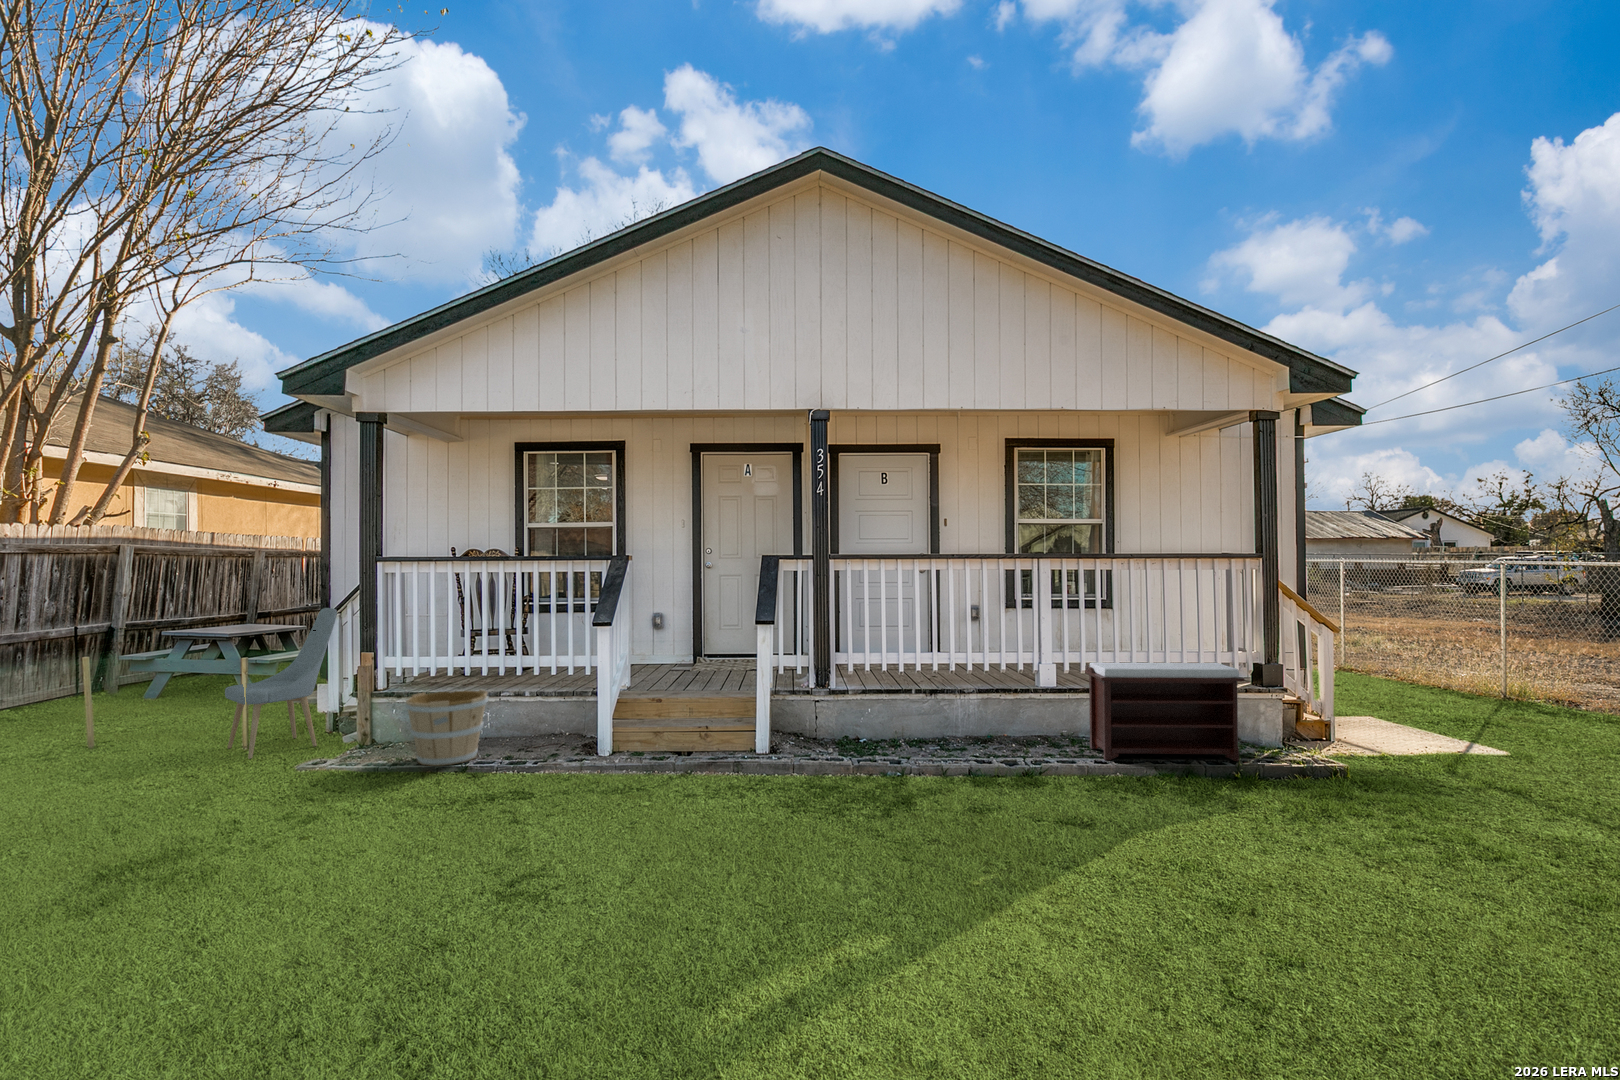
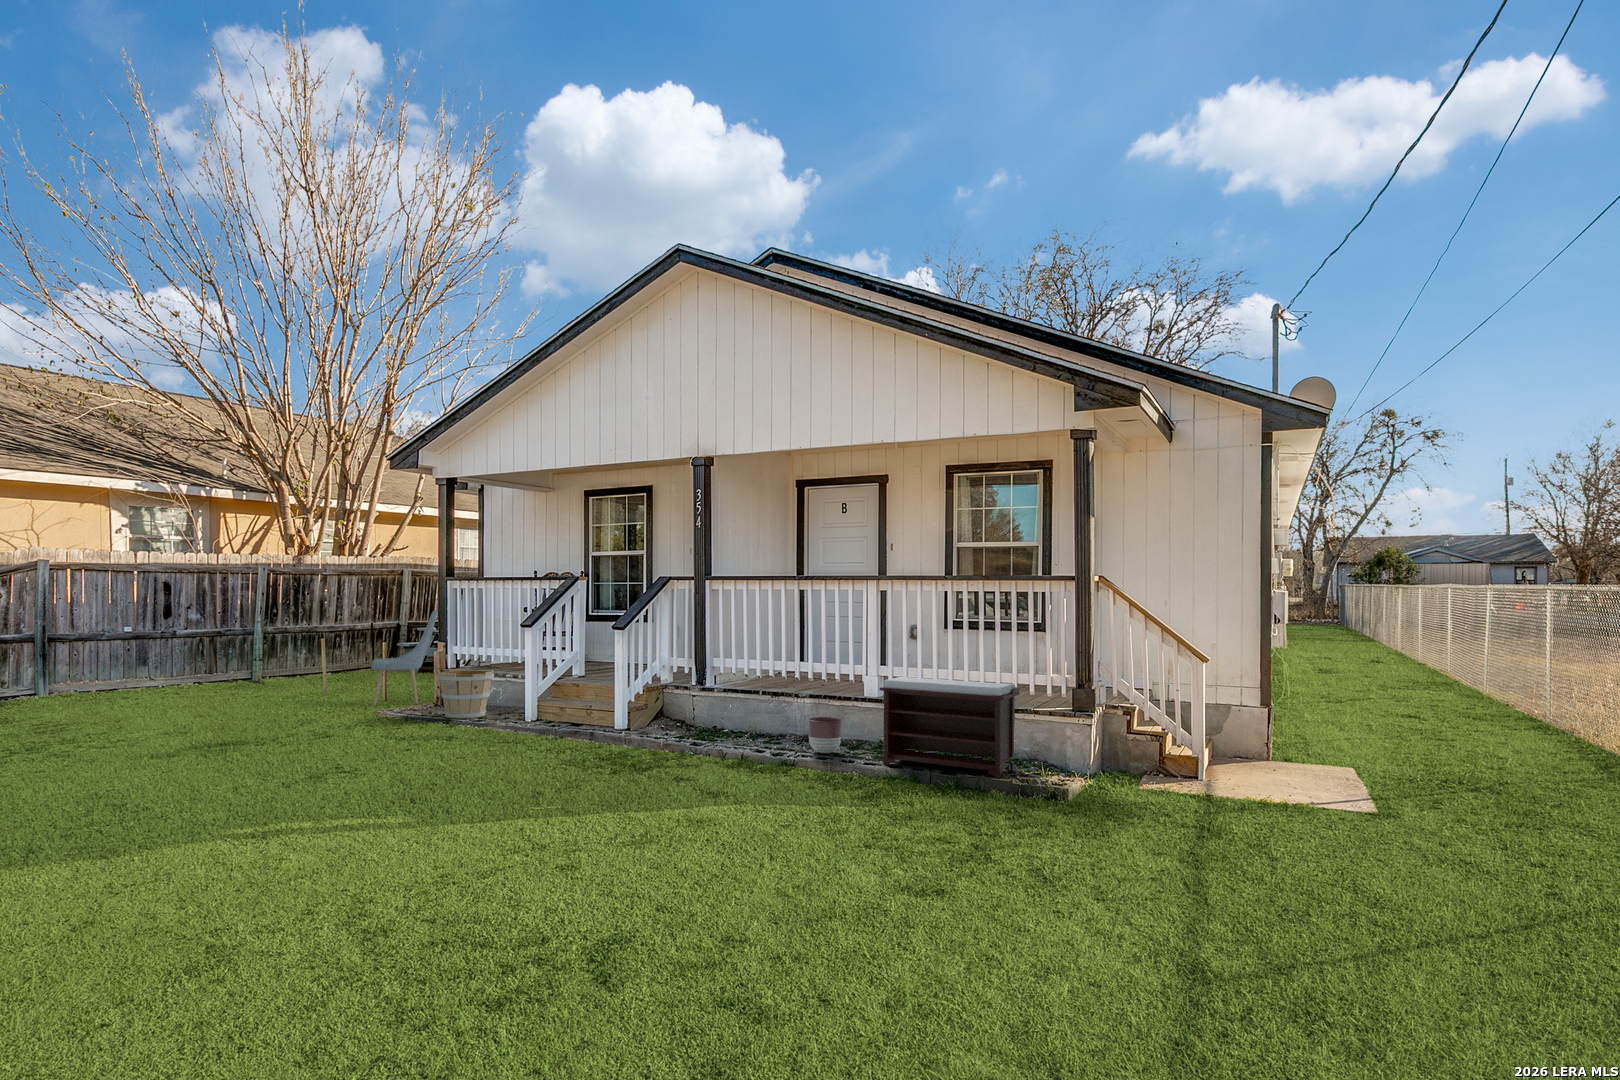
planter: none [993,712,1030,754] -> present [809,717,841,753]

